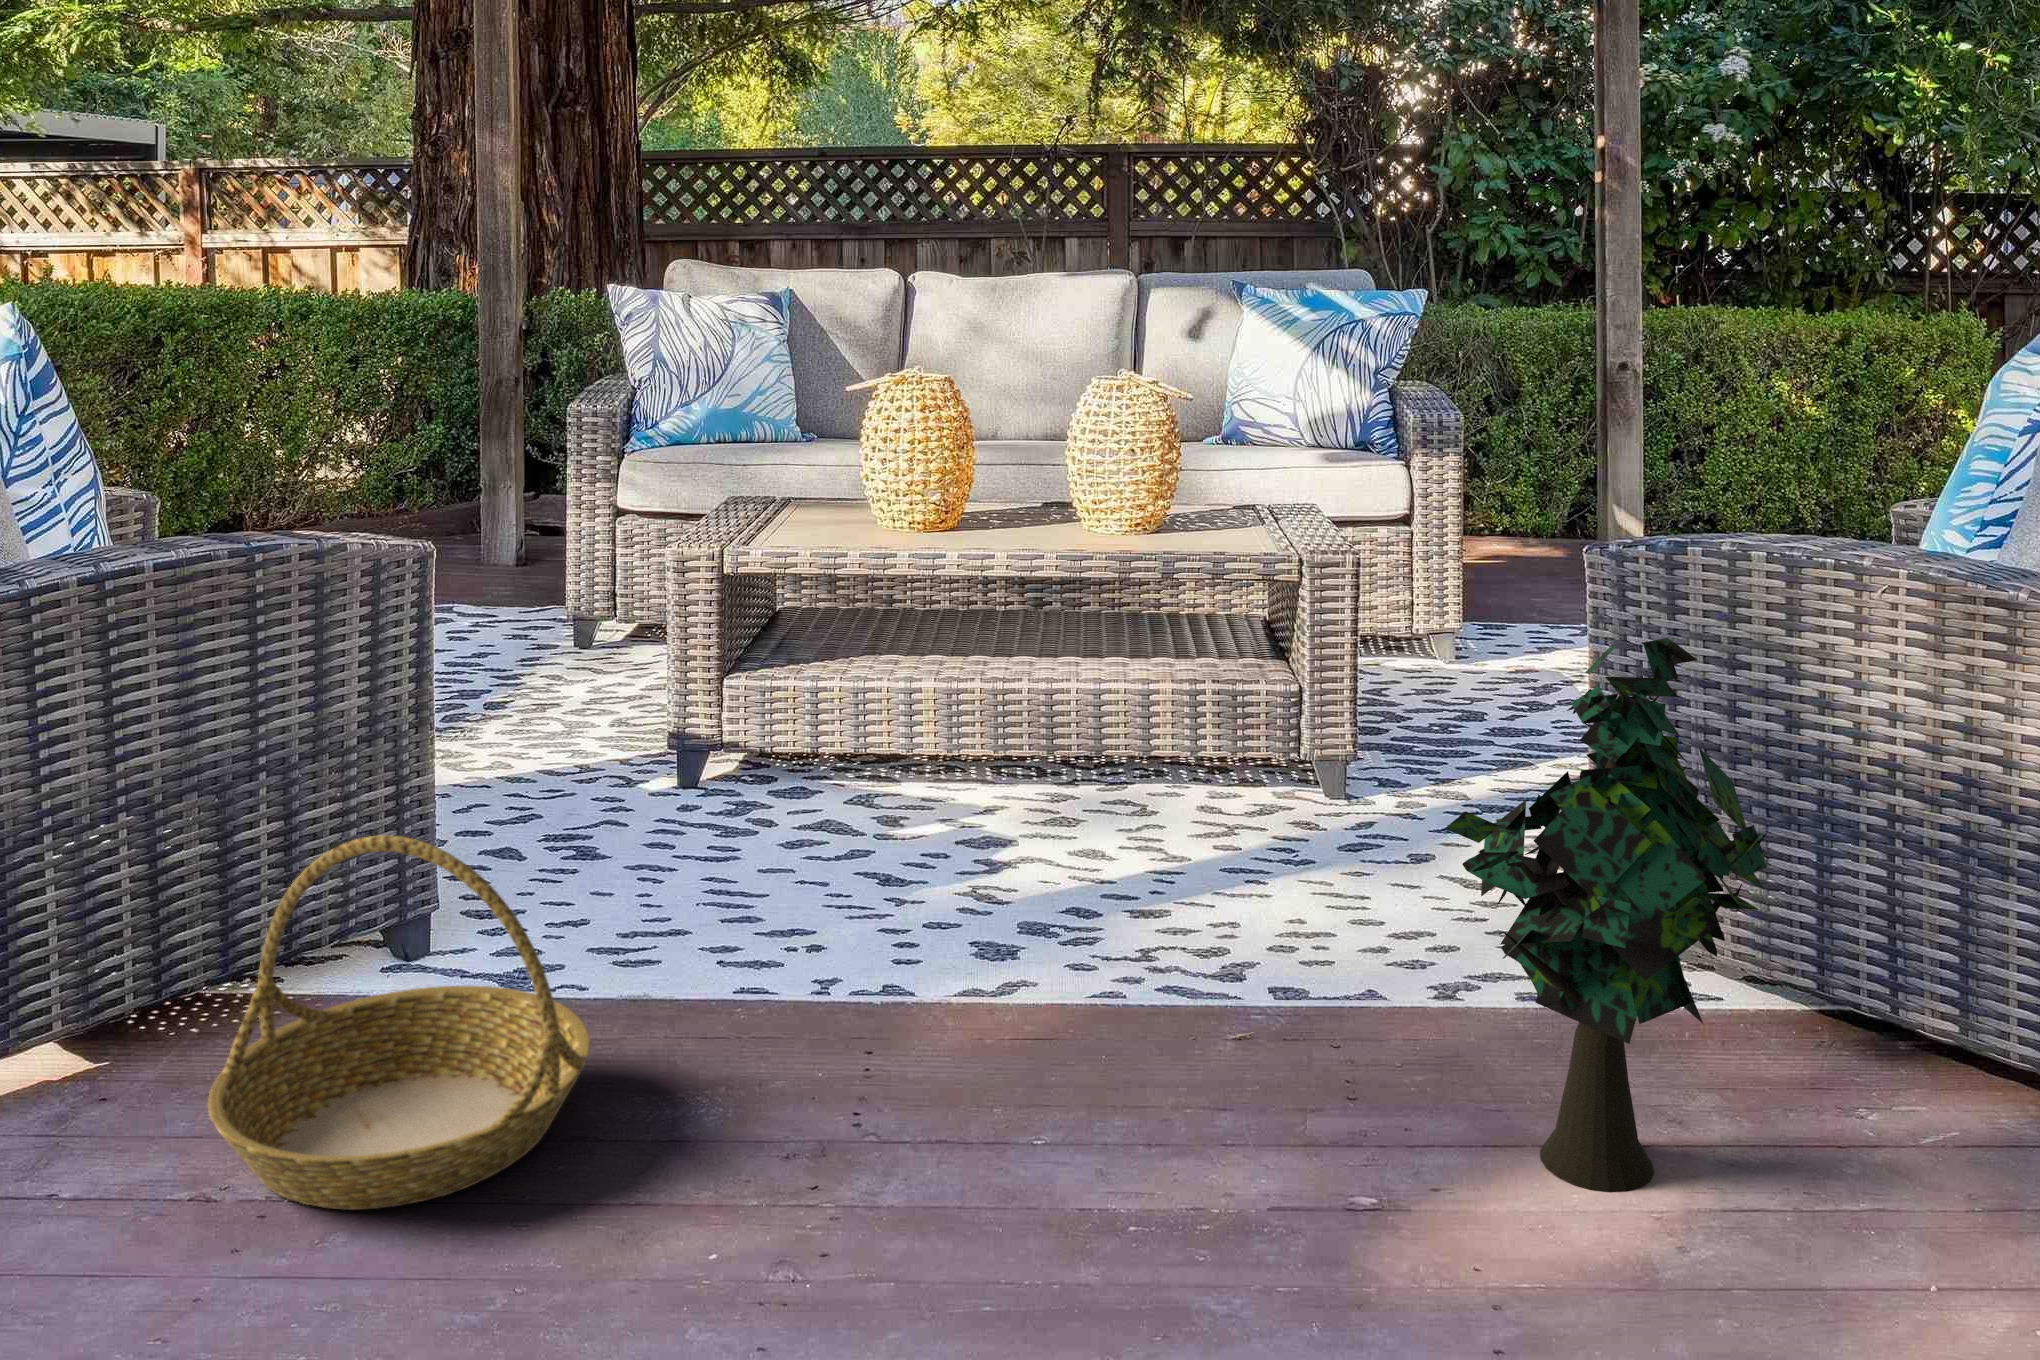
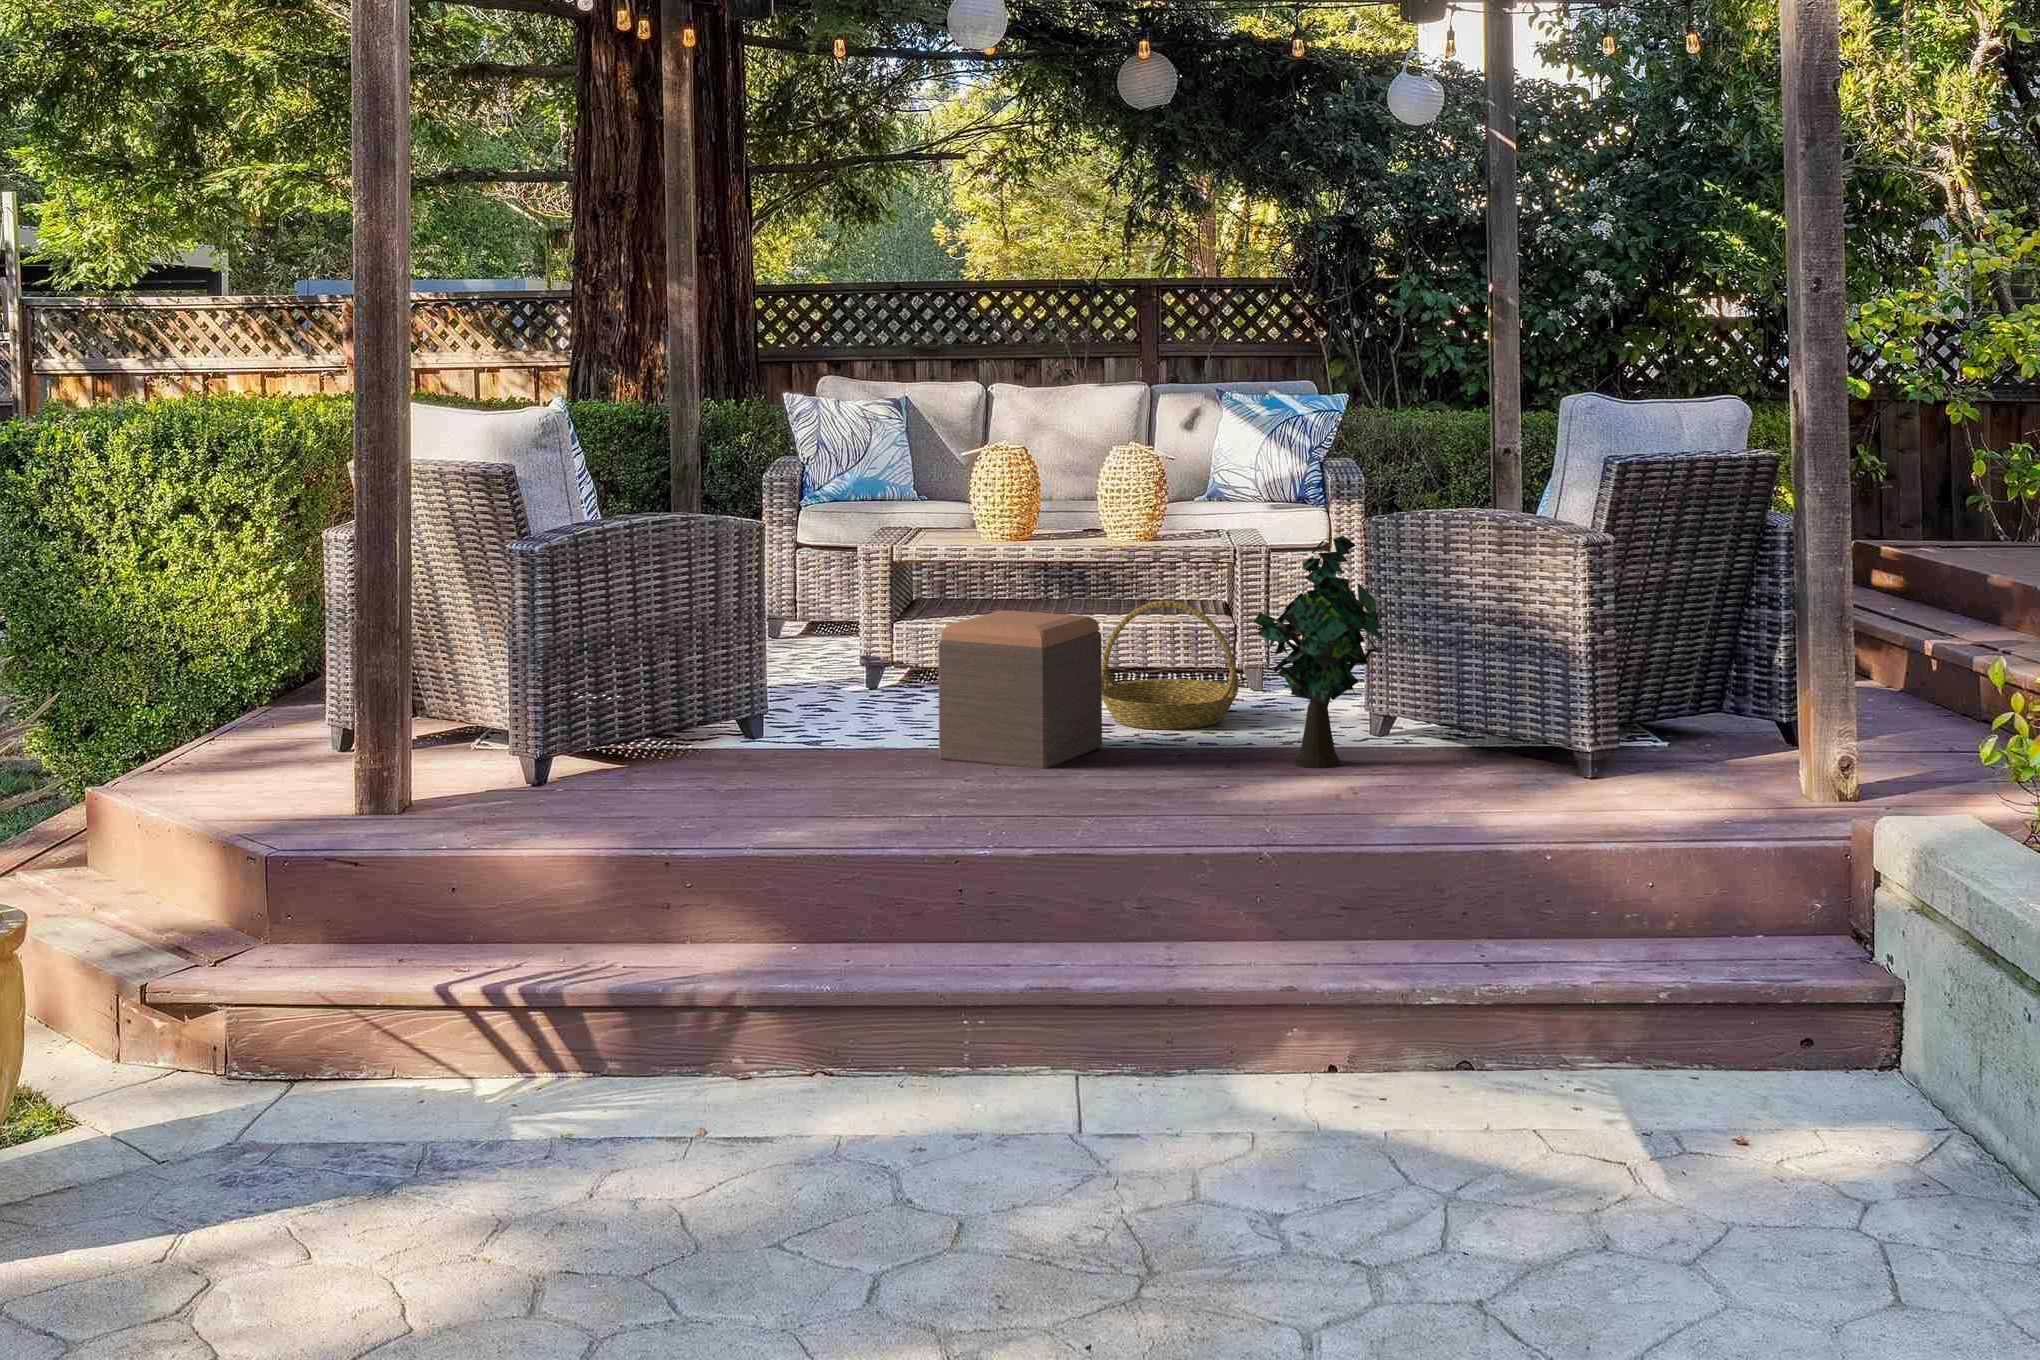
footstool: none [721,752,1089,1182] -> present [938,610,1102,769]
basket: present [208,835,590,1210] -> present [1102,601,1238,730]

